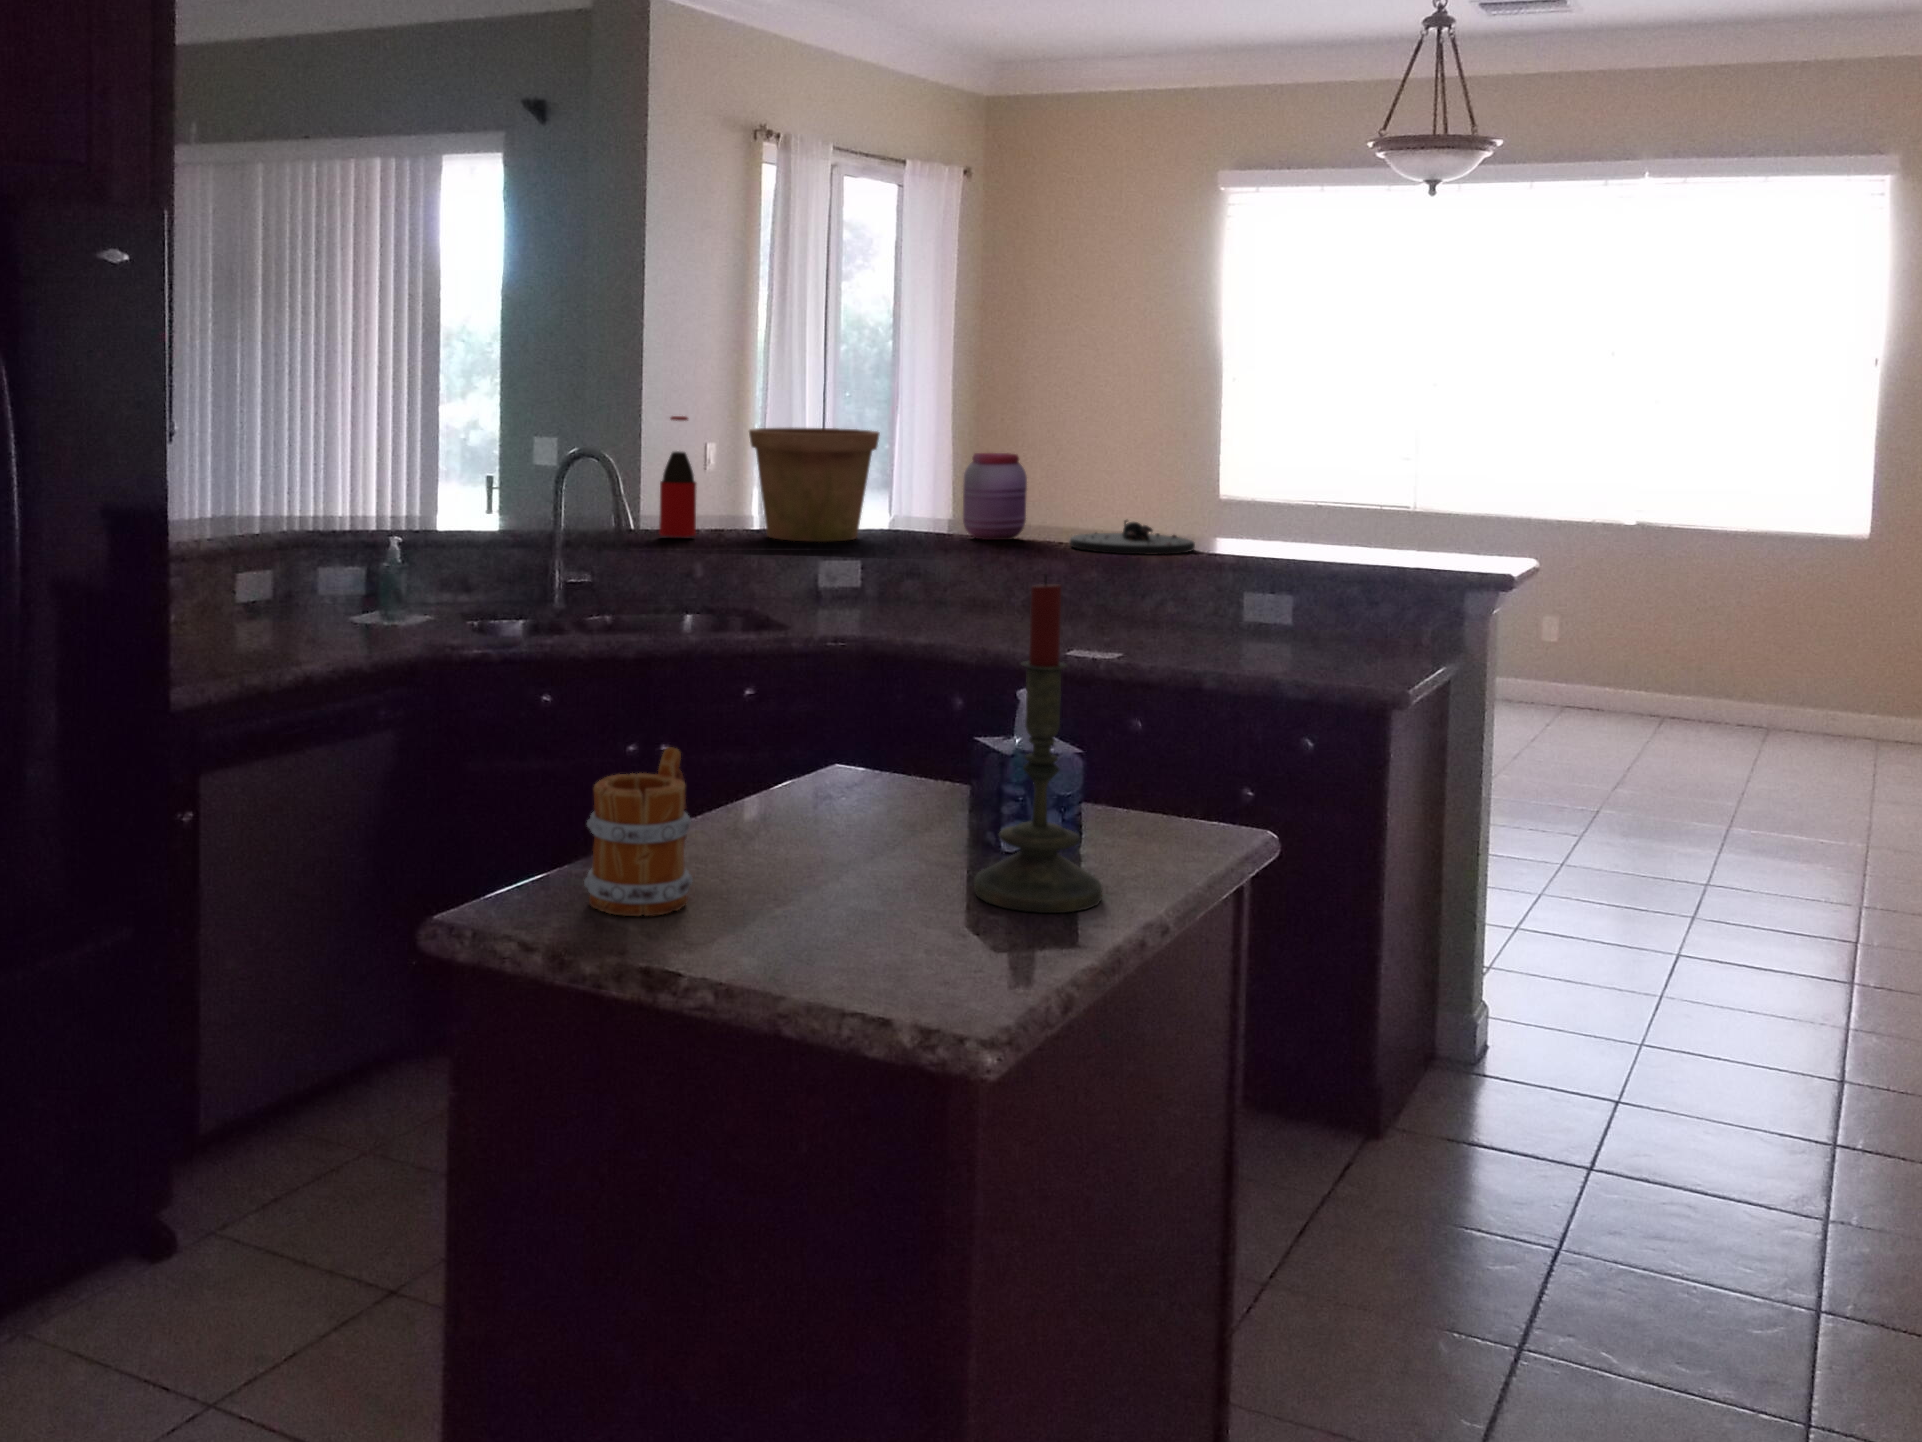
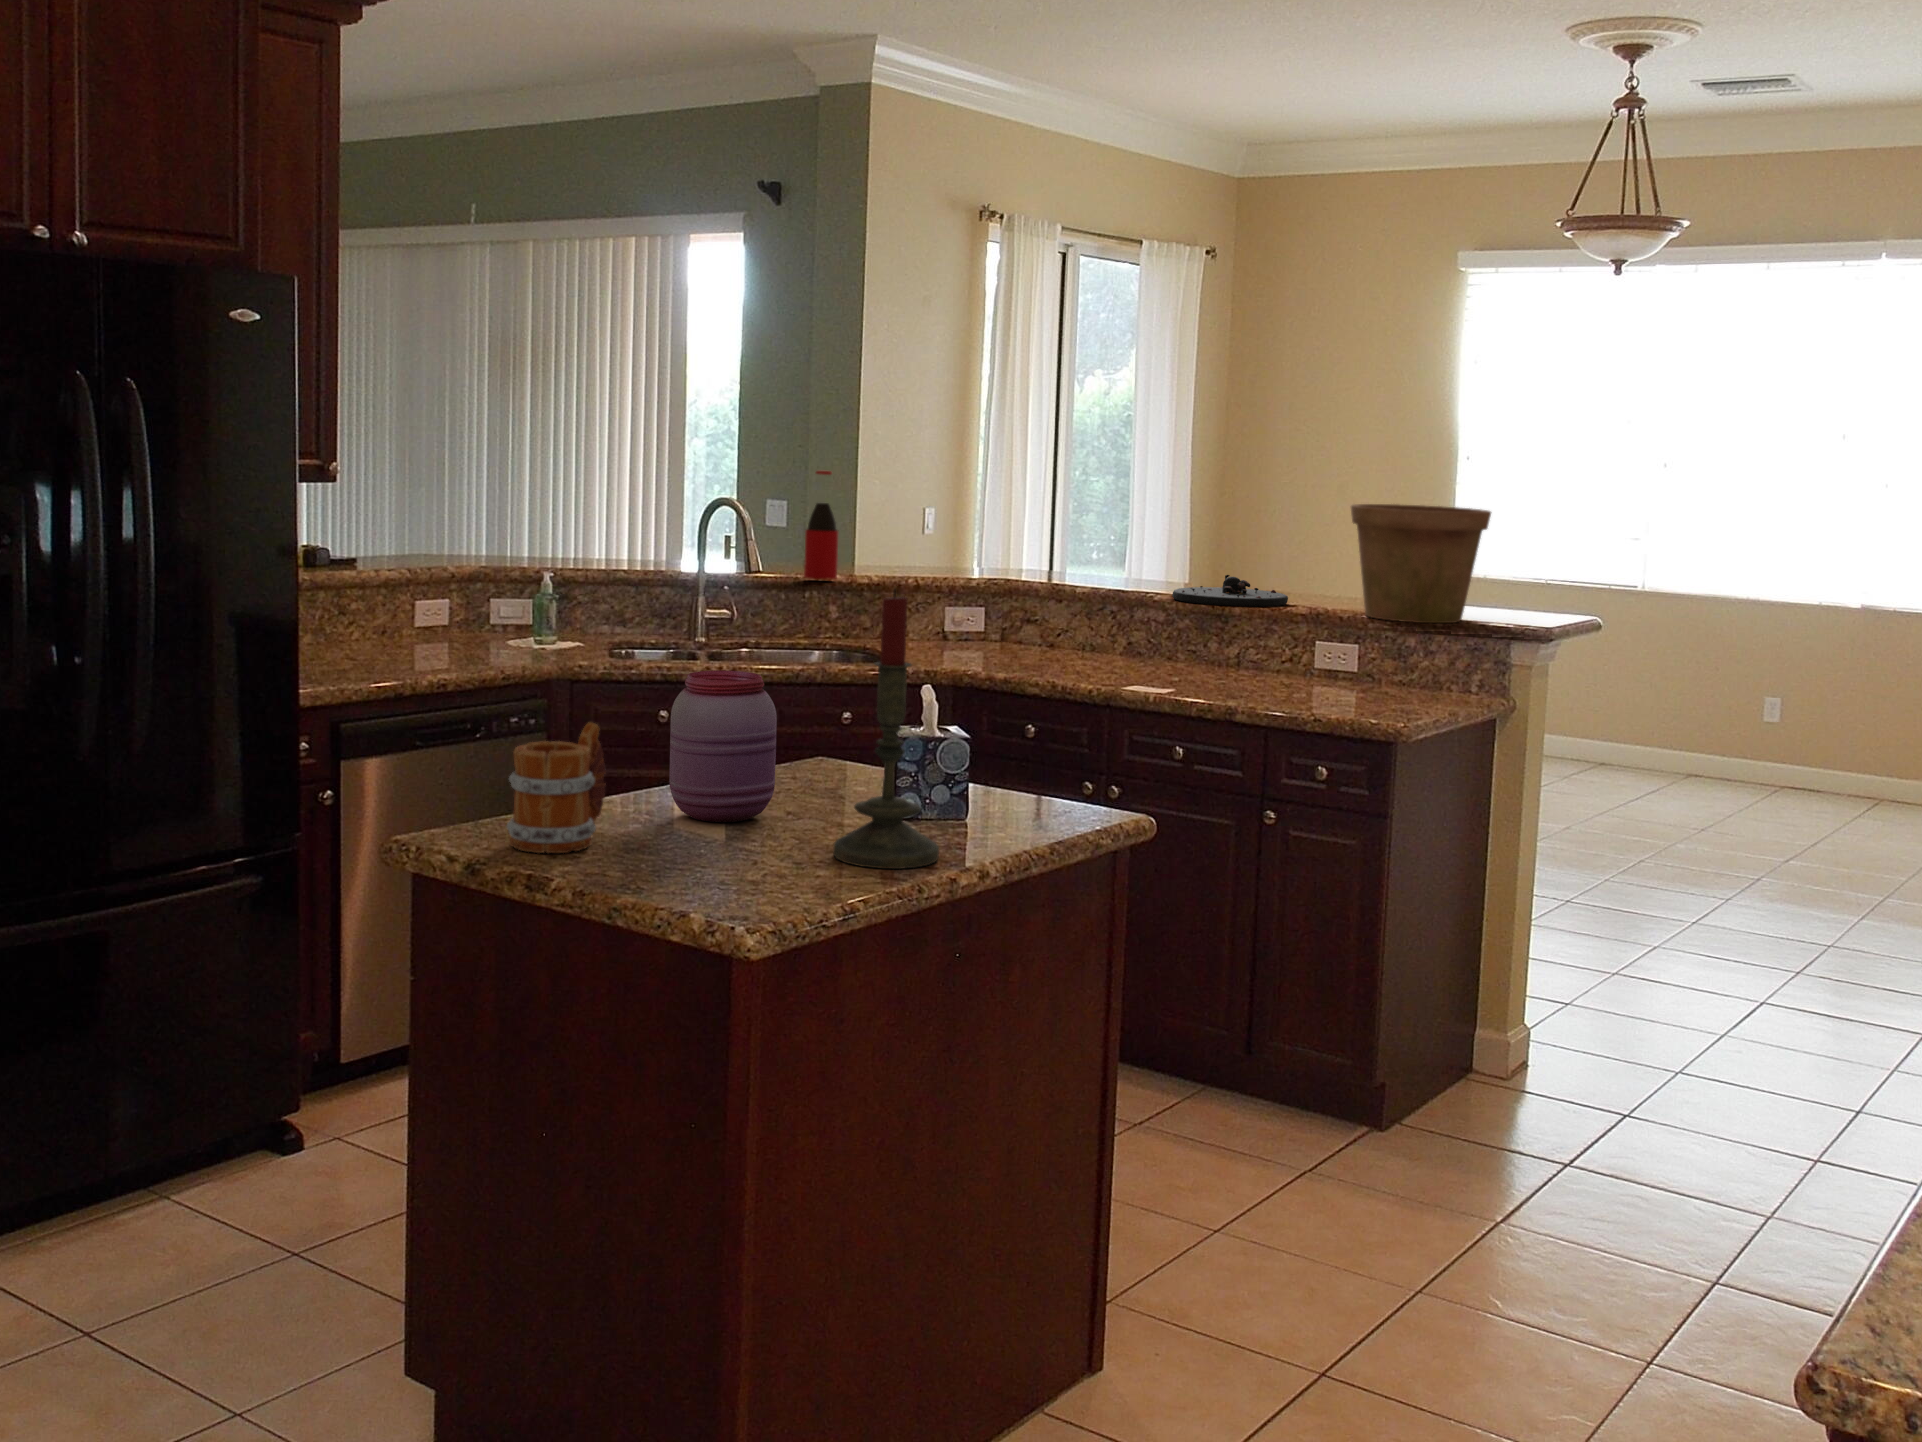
flower pot: present [749,427,879,542] -> present [1351,504,1491,623]
jar: present [963,453,1027,540] -> present [669,670,777,822]

